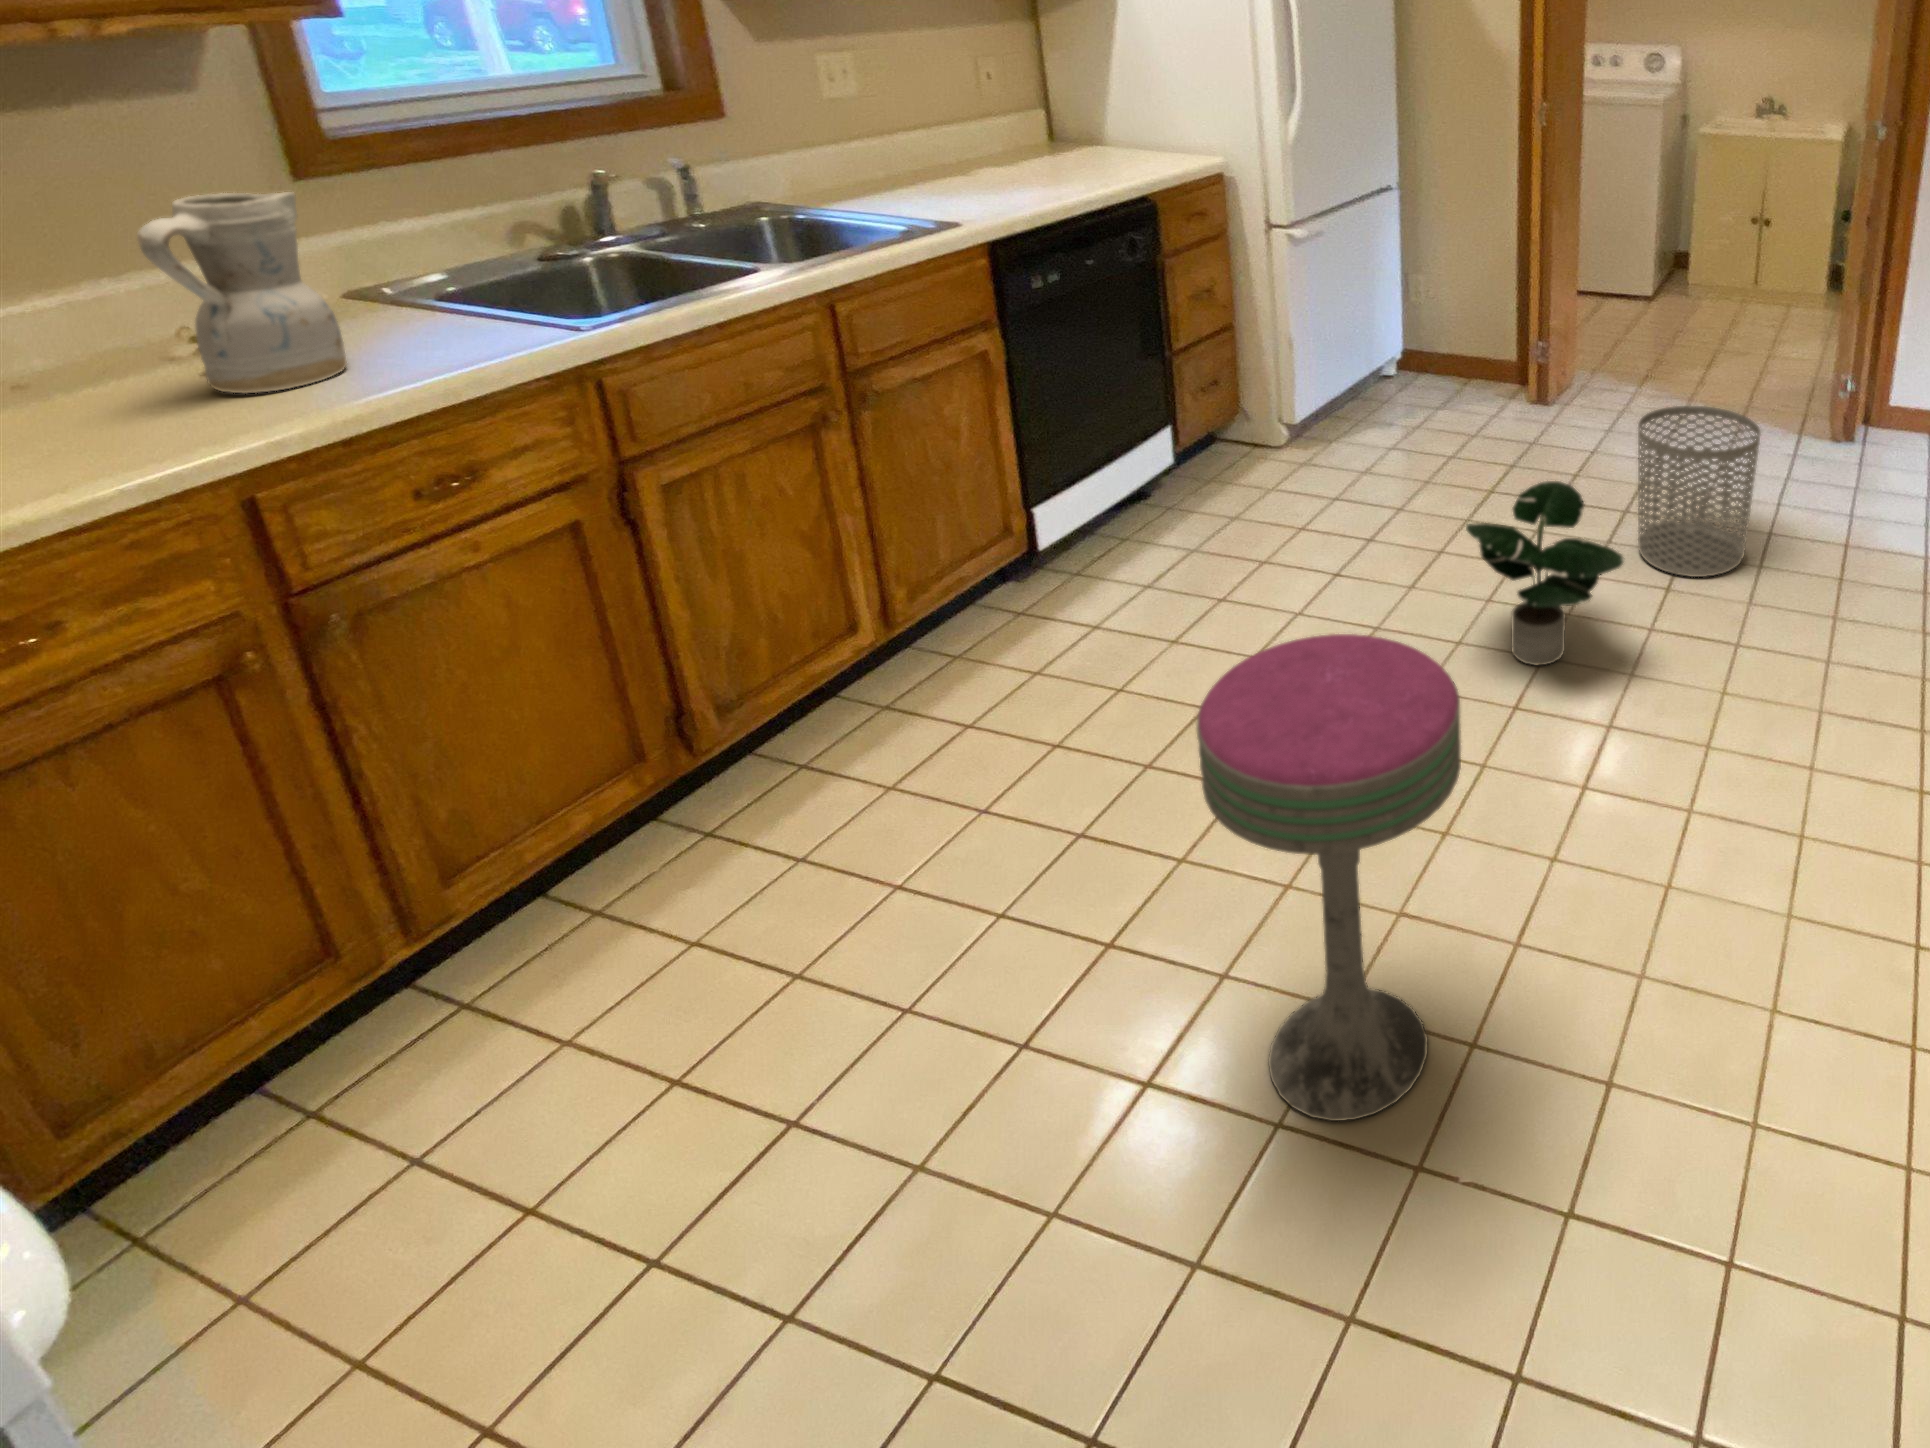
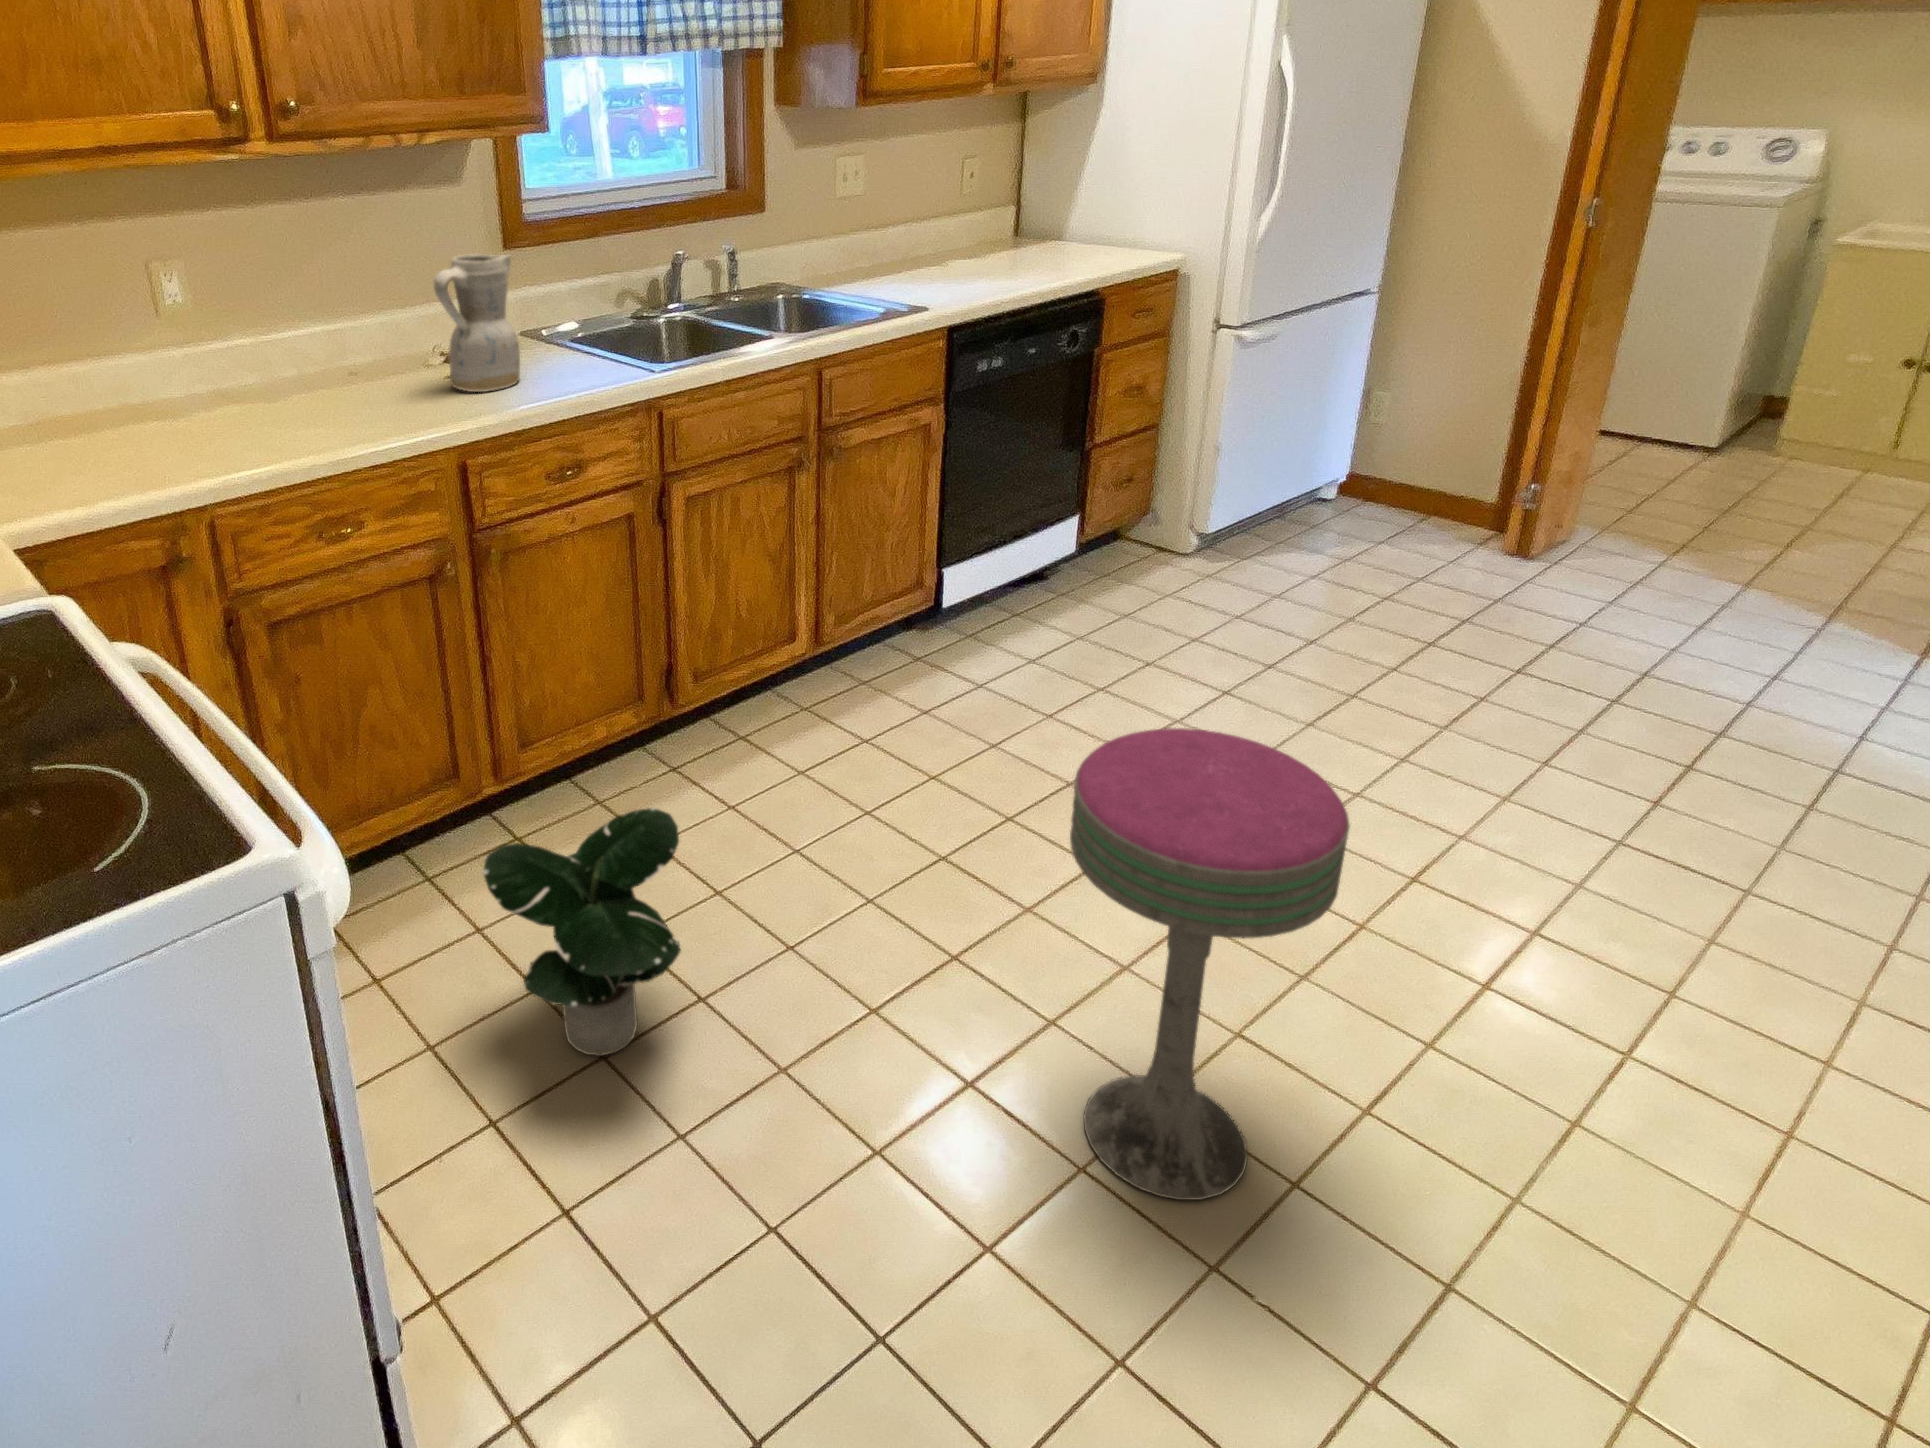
waste bin: present [1638,406,1760,577] -> none [1618,585,1843,803]
potted plant: present [1466,481,1624,665] -> present [483,808,680,1056]

